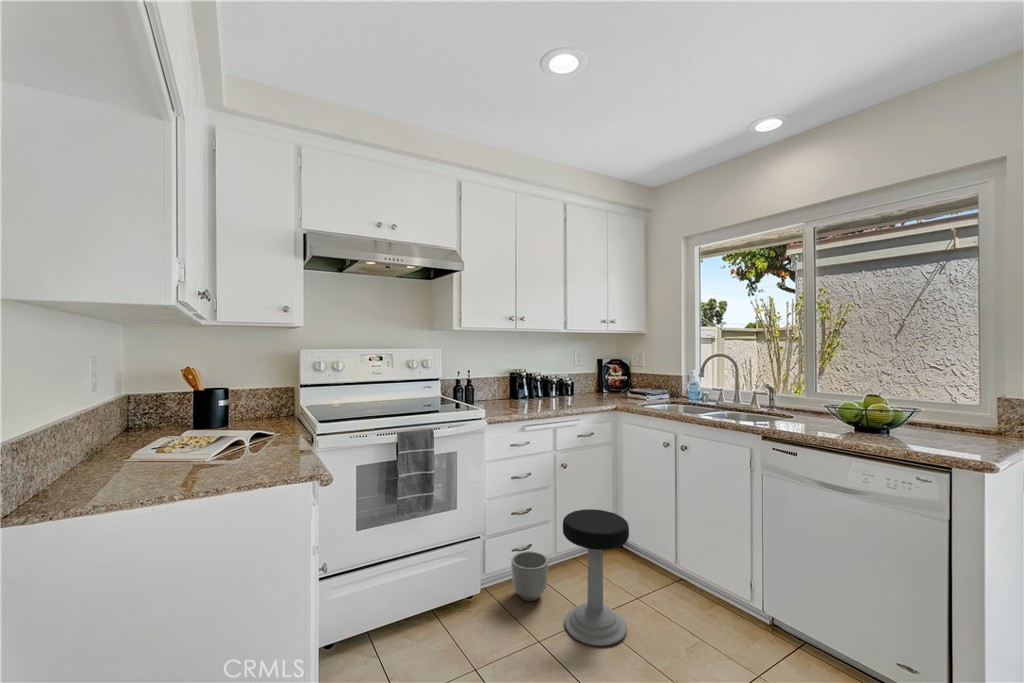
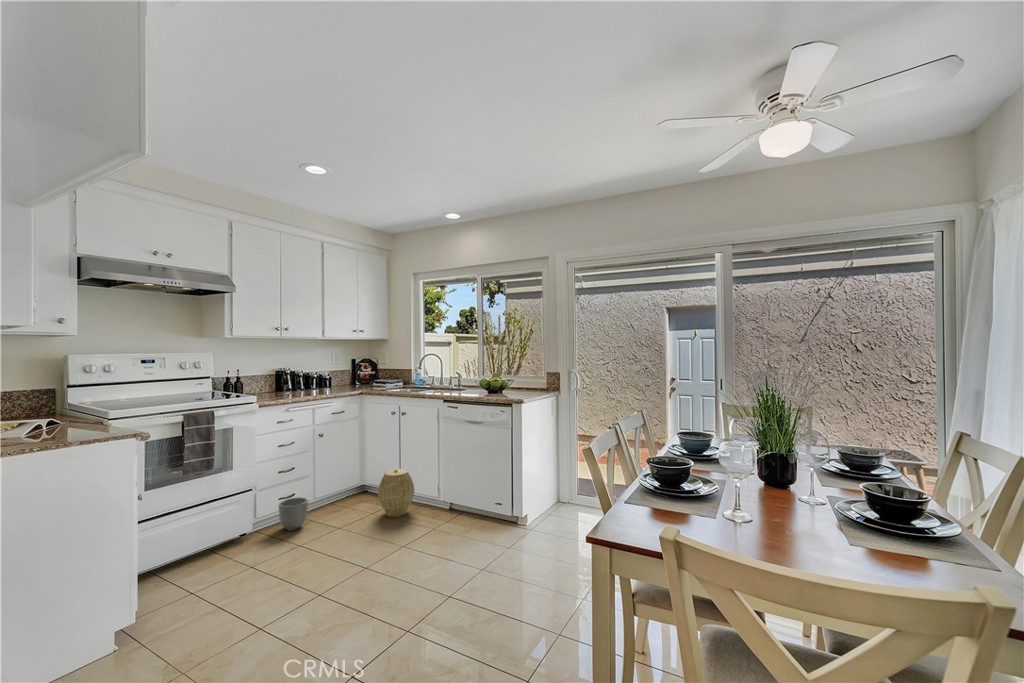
stool: present [563,509,629,646] -> none [318,458,364,540]
woven basket: none [646,535,706,617] -> present [378,469,414,517]

